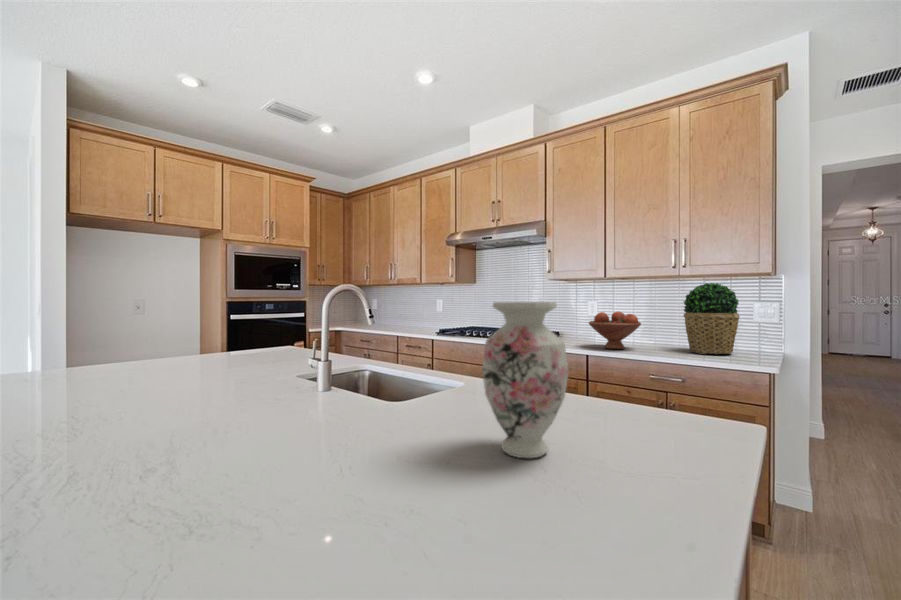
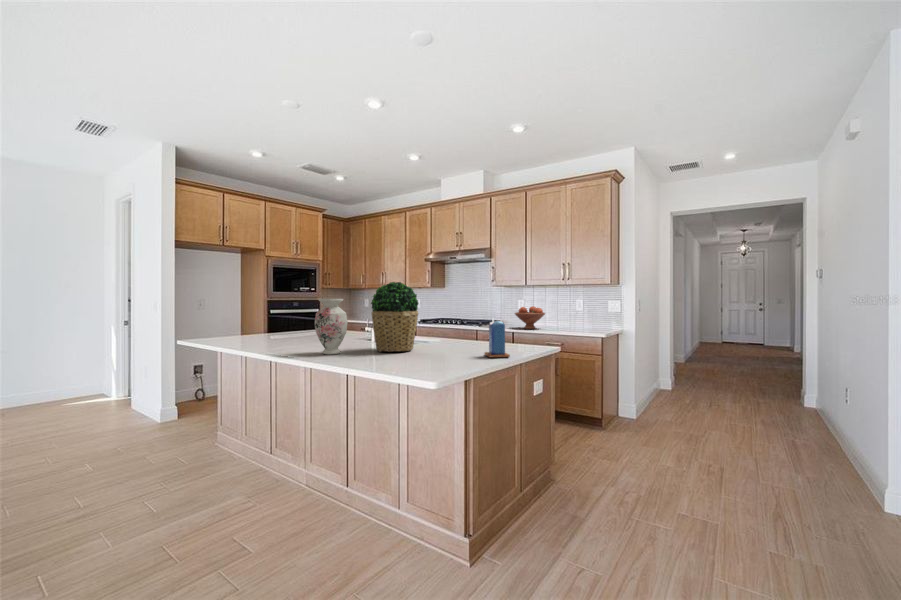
potted plant: present [684,283,739,354] -> present [371,282,419,352]
vase: present [482,302,569,458] -> present [315,299,348,355]
candle: none [601,368,710,520] -> present [485,319,510,357]

